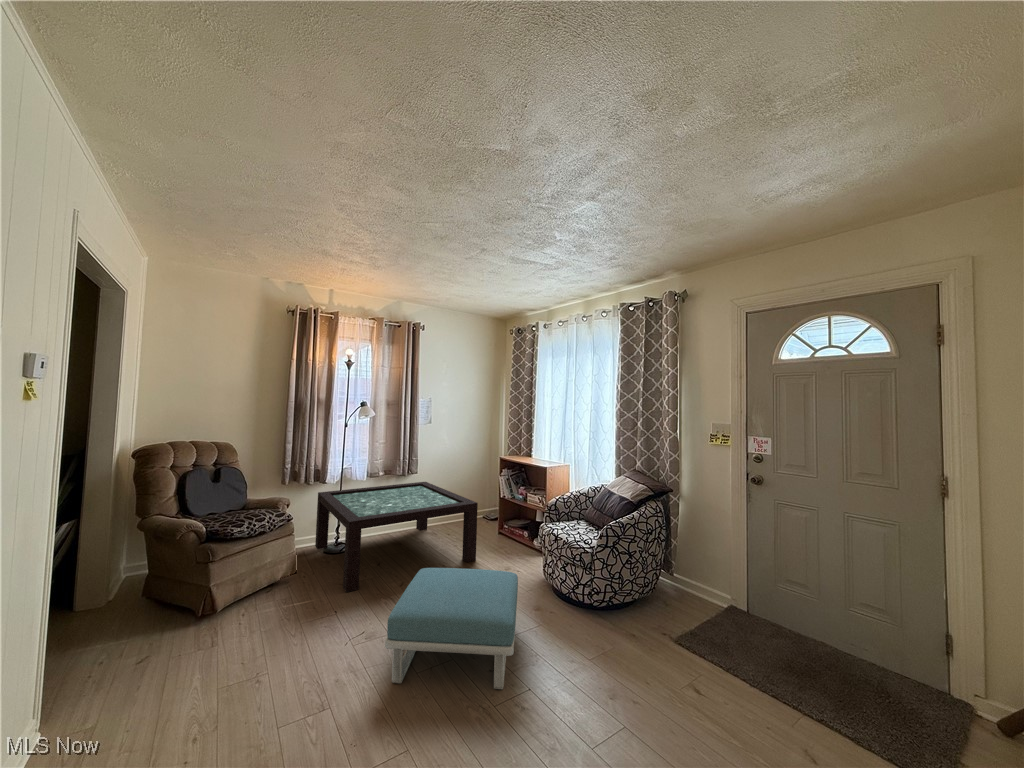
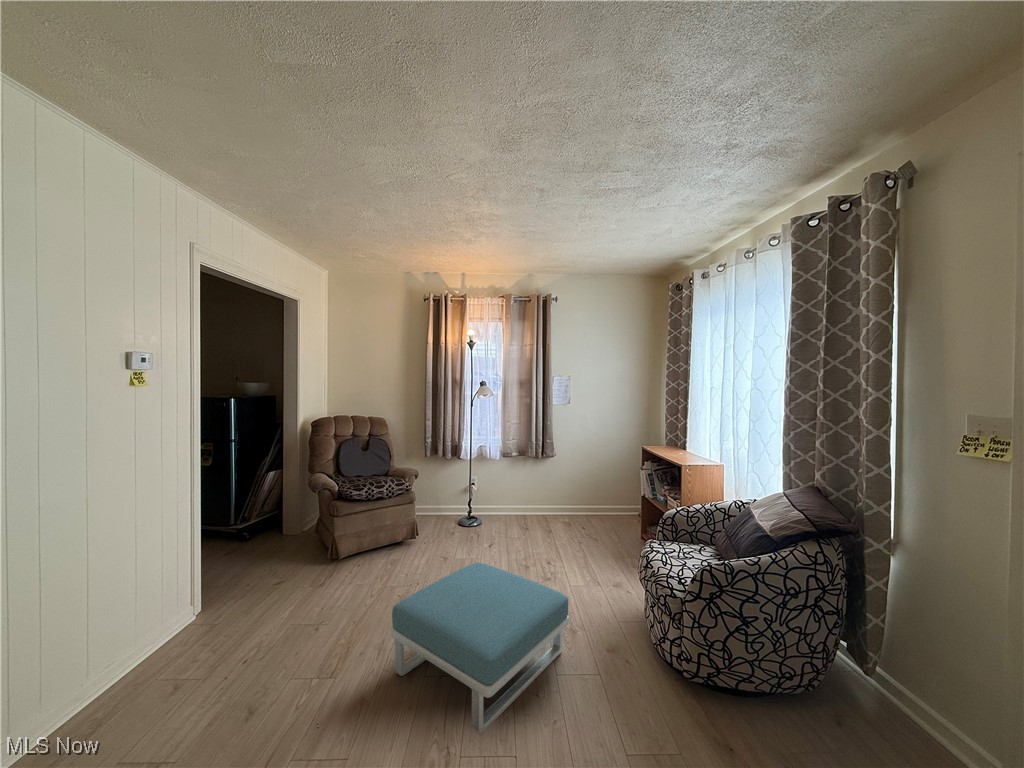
coffee table: present [315,482,478,592] -> none [441,467,588,567]

